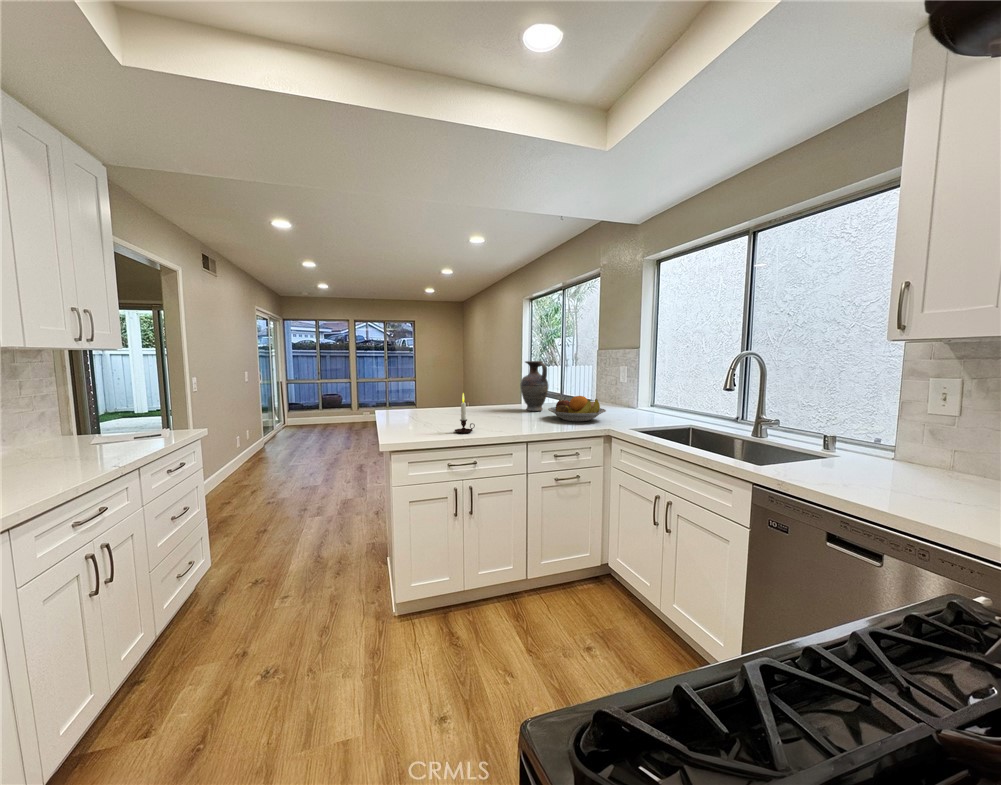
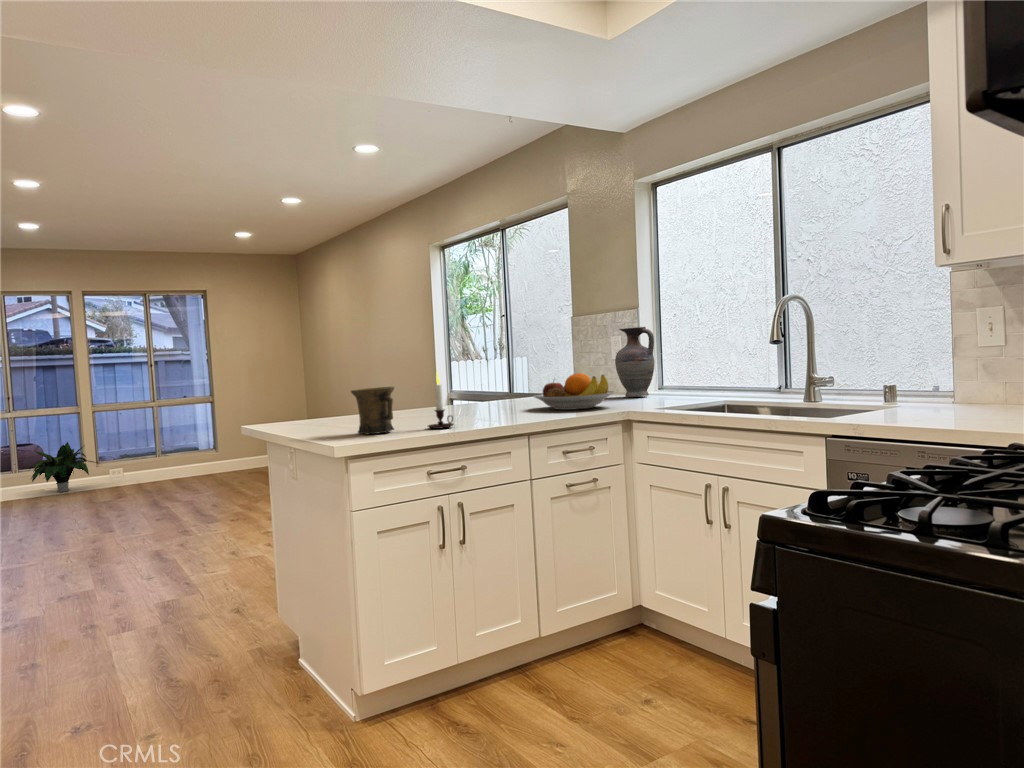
vase: present [521,361,548,411] -> present [615,327,654,397]
potted plant: none [323,396,358,422] -> present [30,442,97,492]
mug: none [402,401,432,434] -> present [351,387,394,434]

